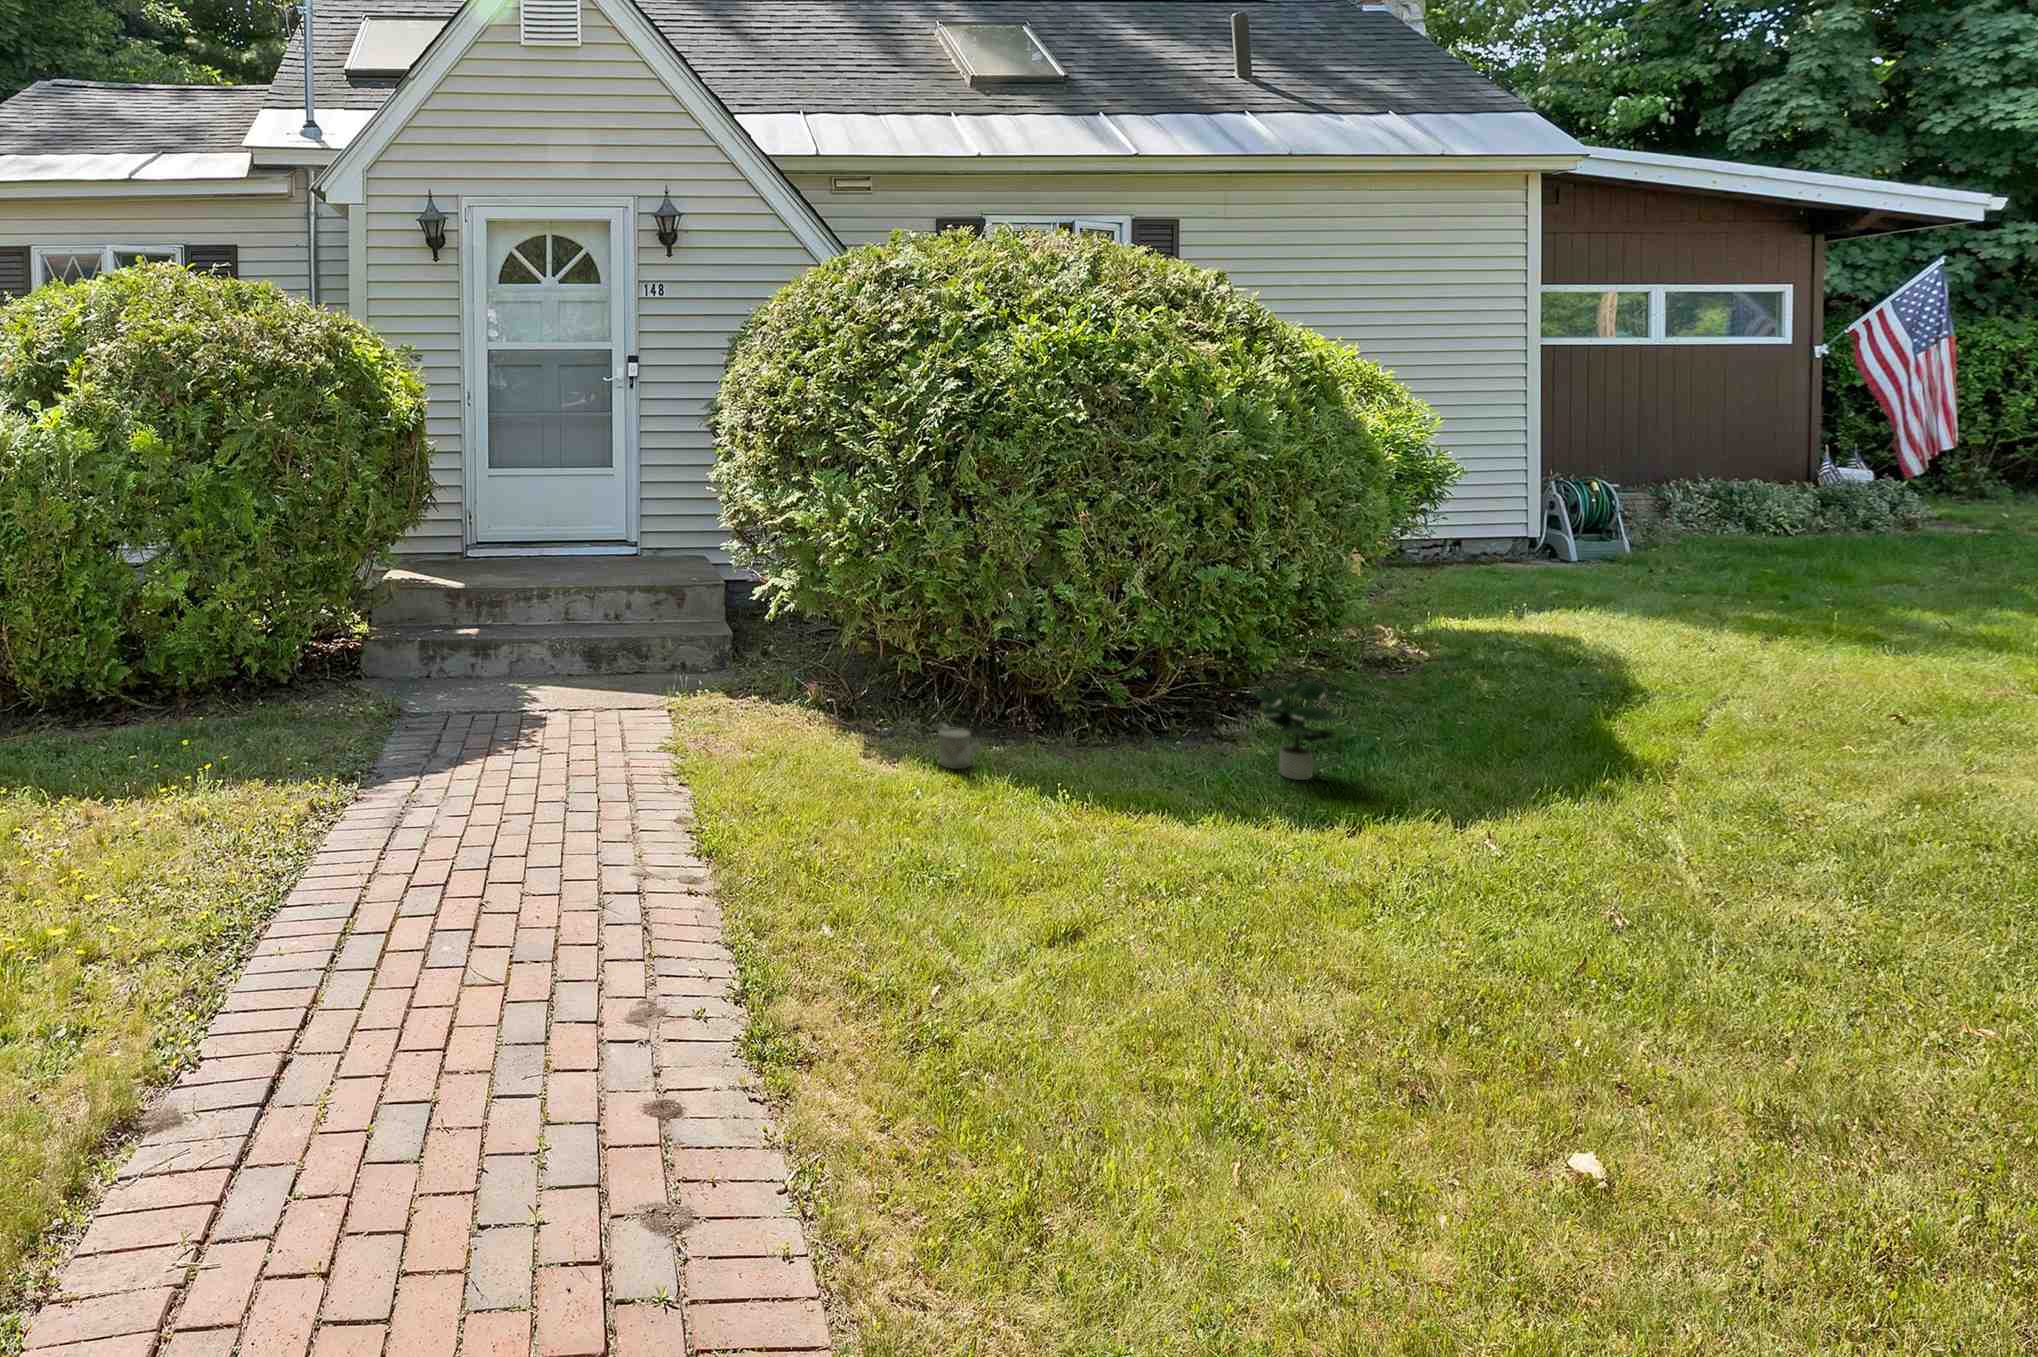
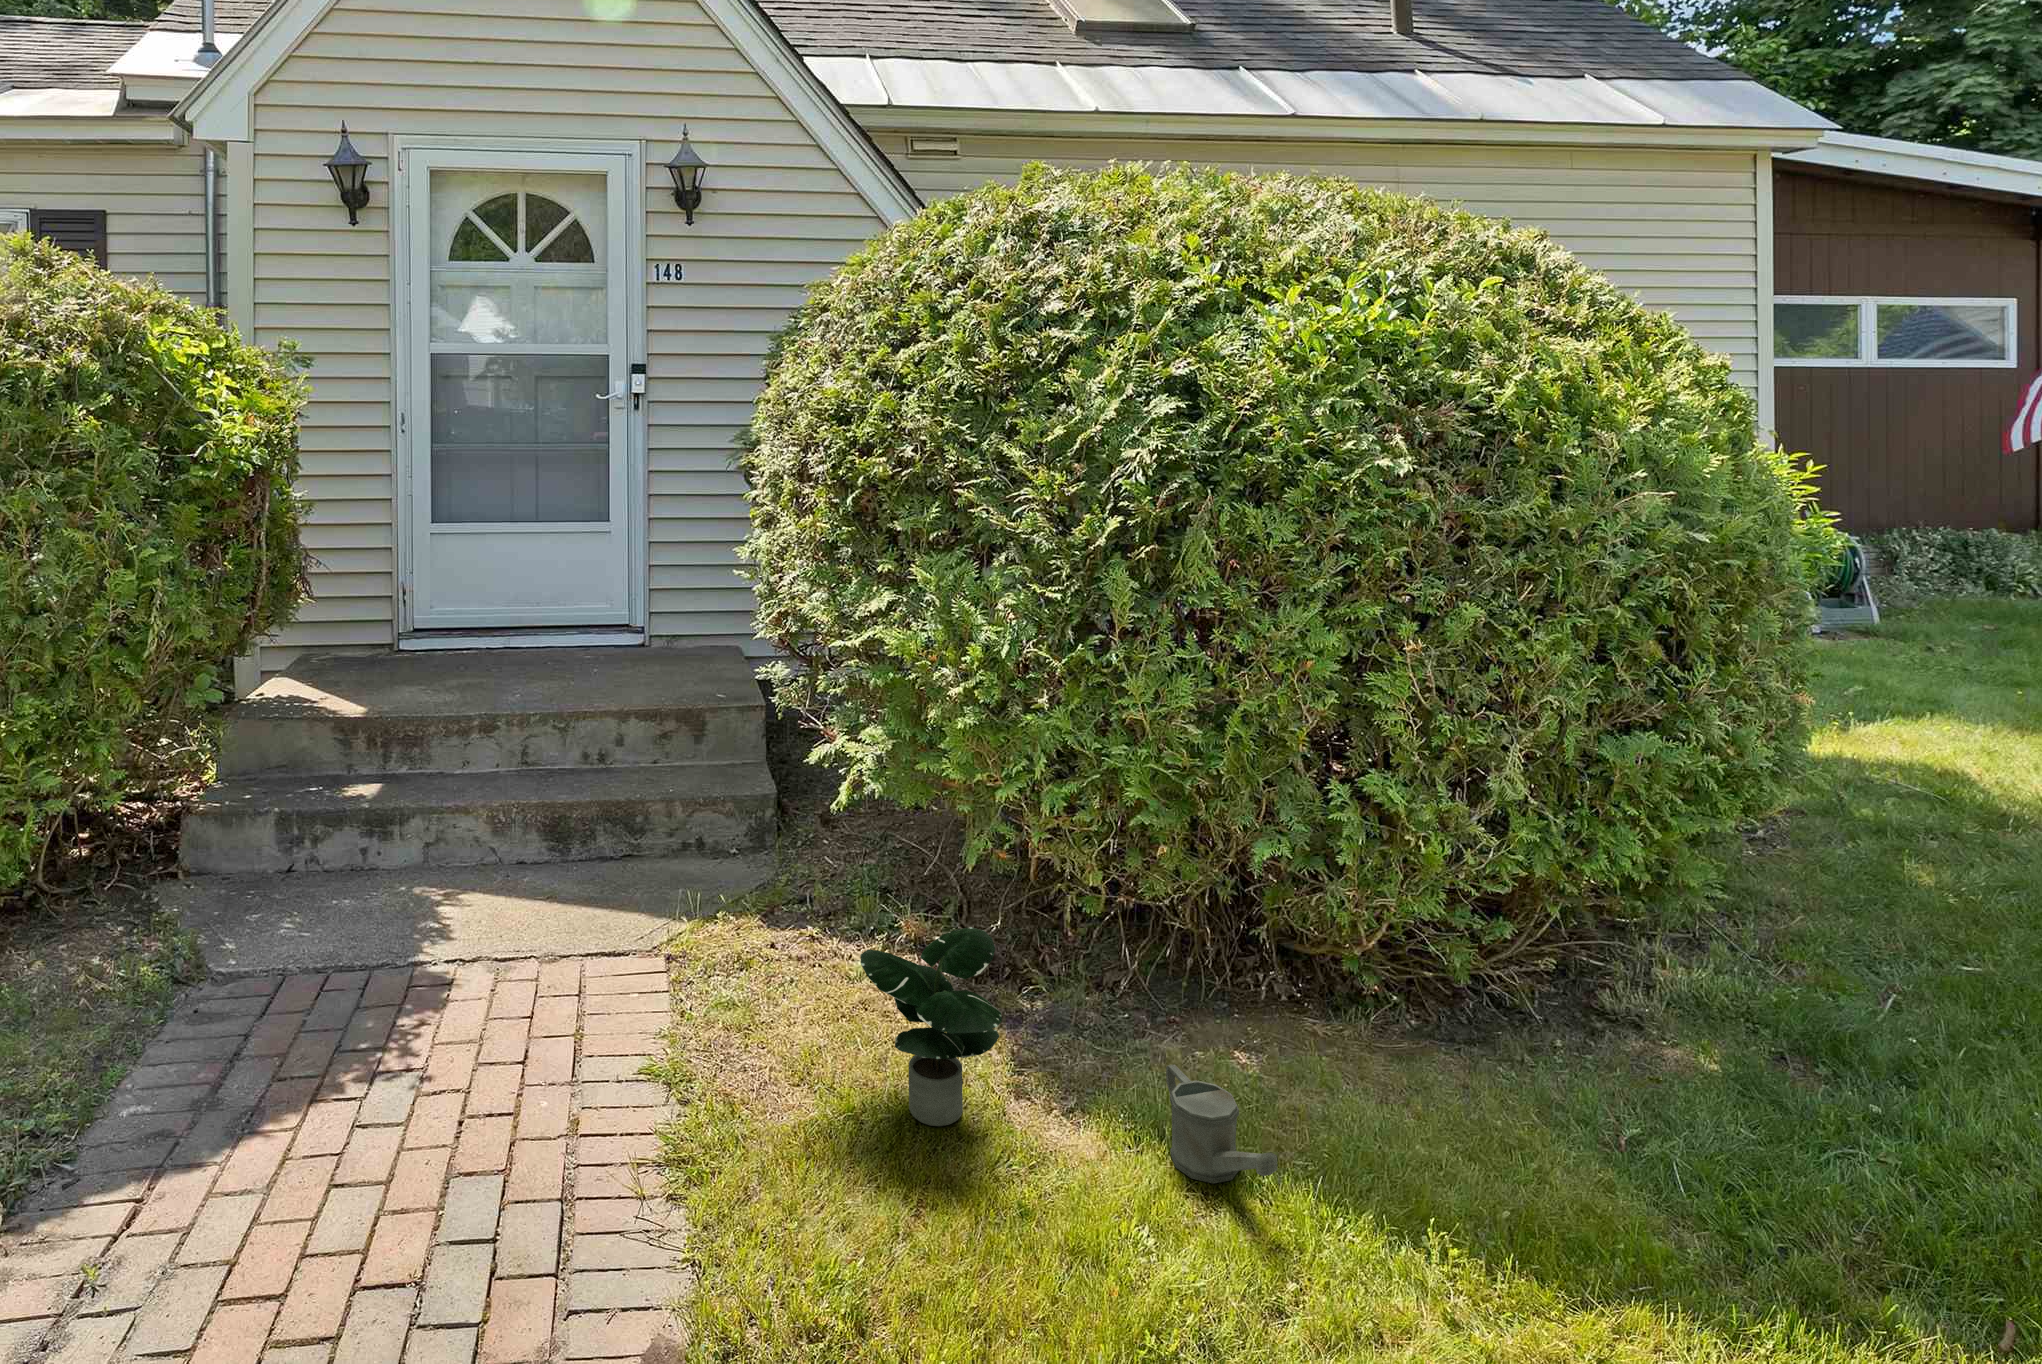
potted plant: present [1250,680,1341,780] -> present [860,927,1002,1126]

